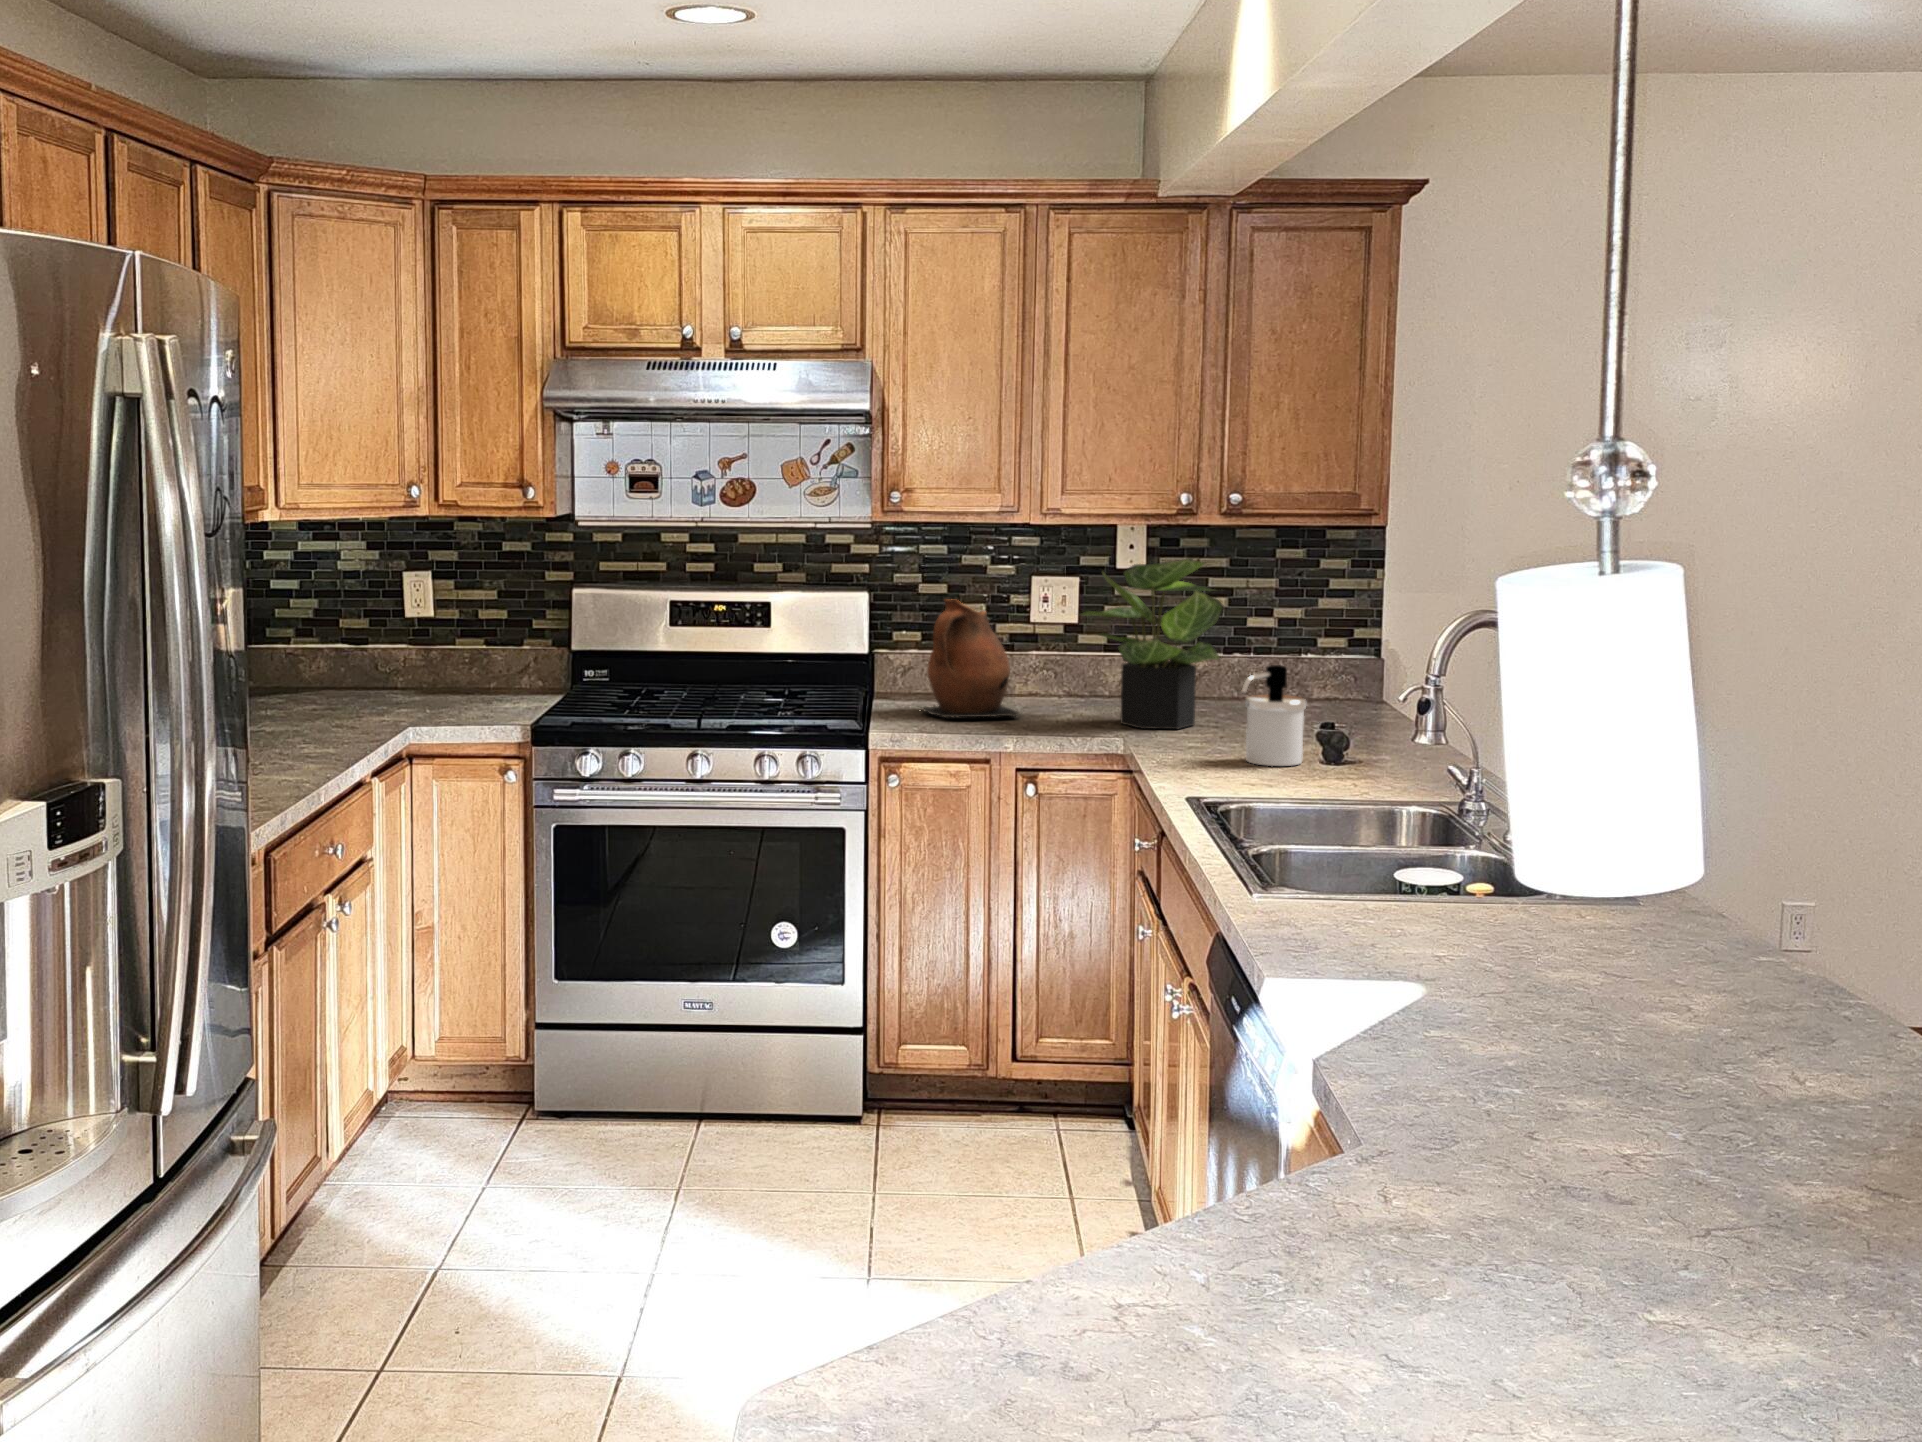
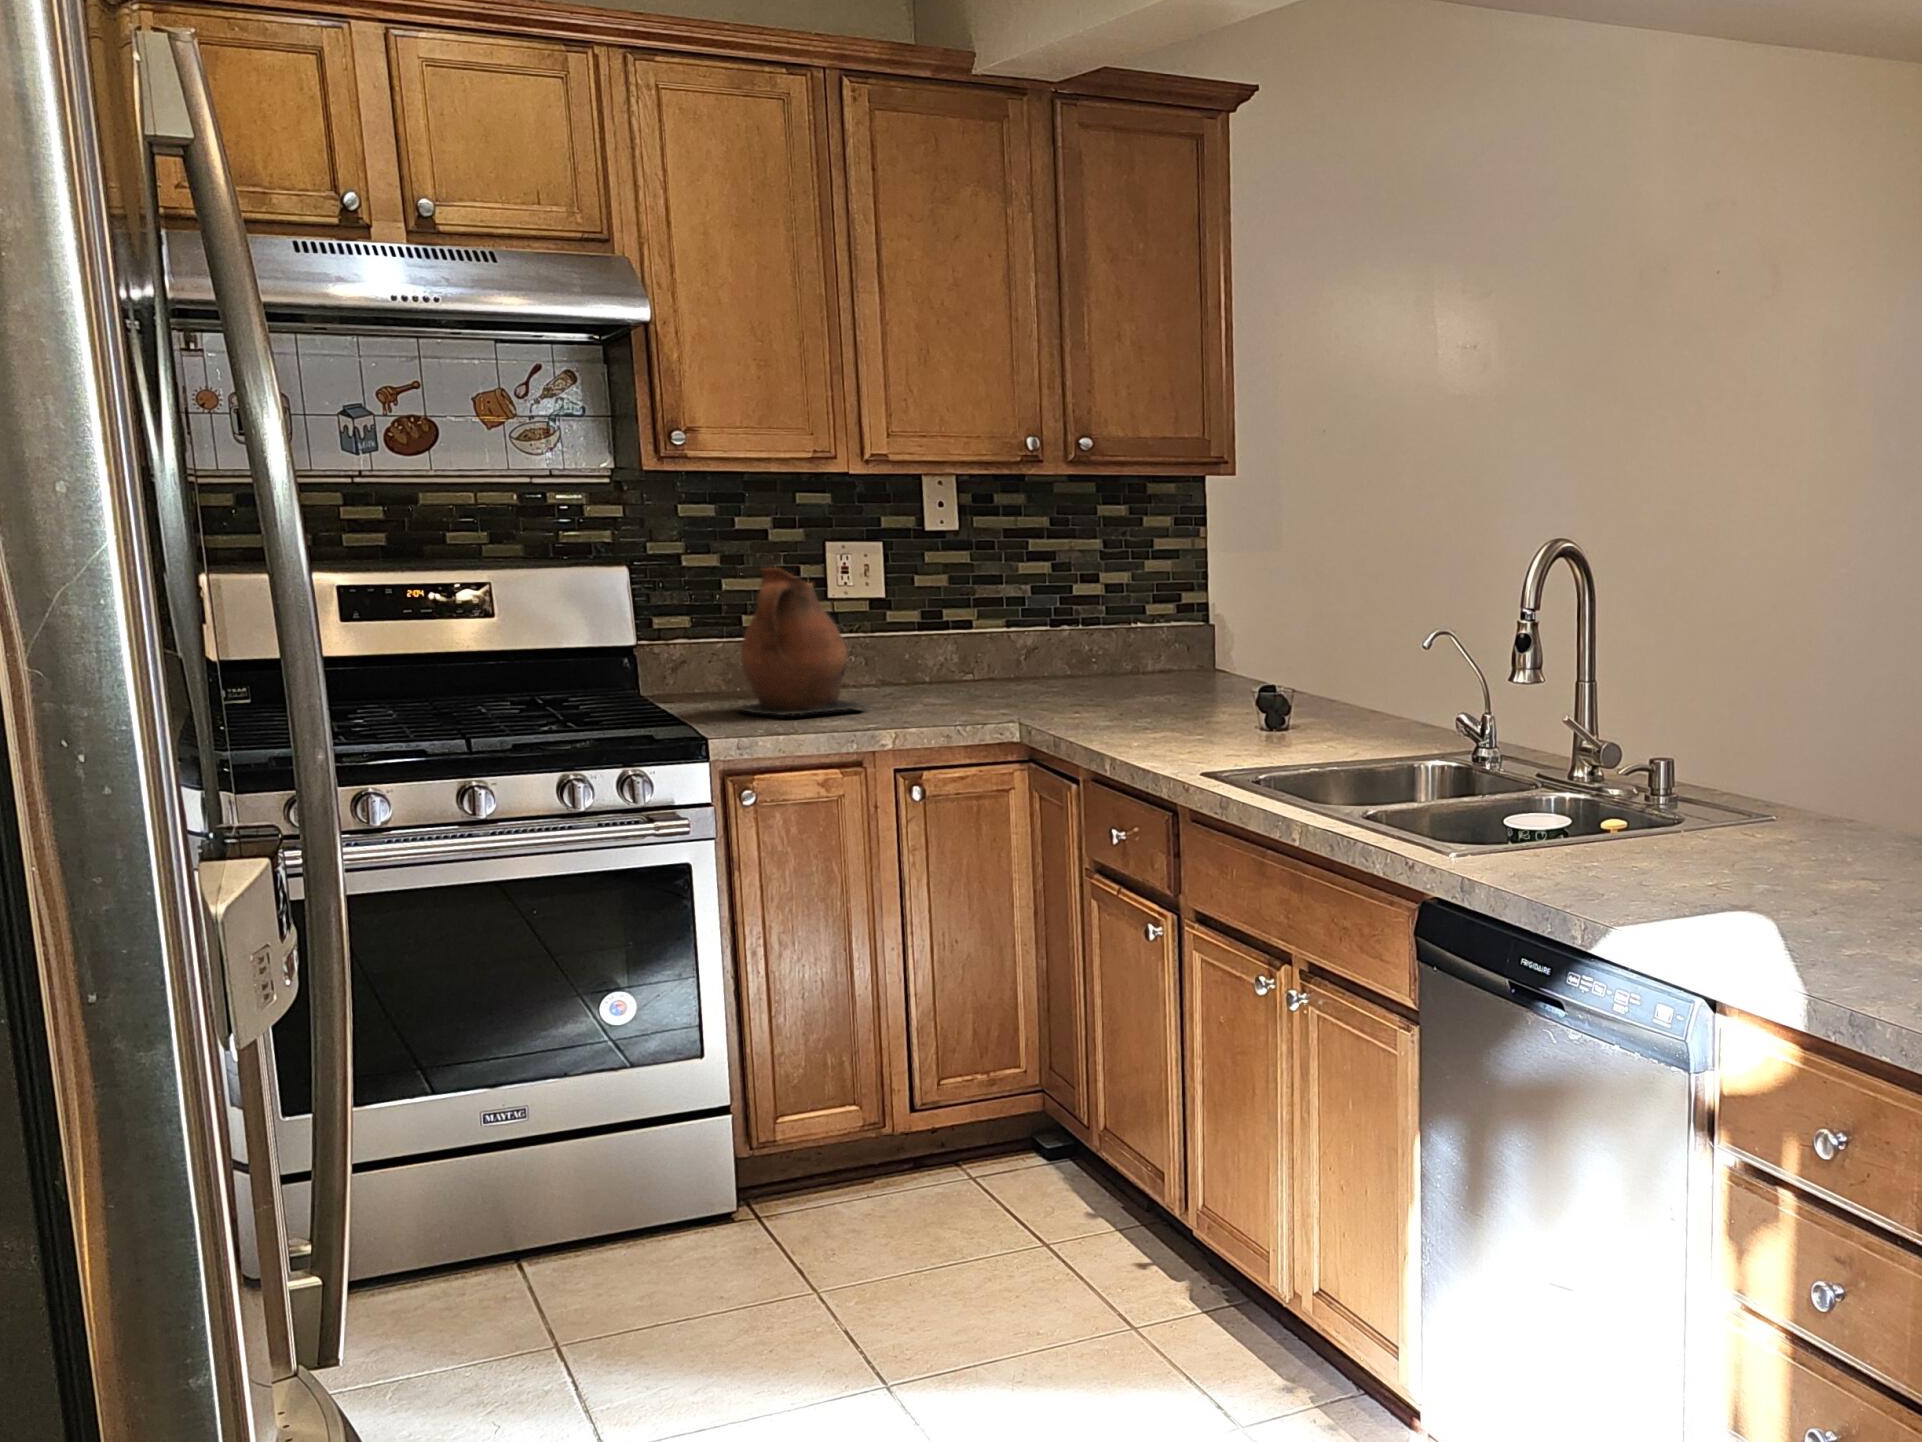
potted plant: present [1082,558,1223,729] -> none [916,507,1097,710]
soap dispenser: present [1242,665,1306,766] -> none [1190,623,1256,734]

